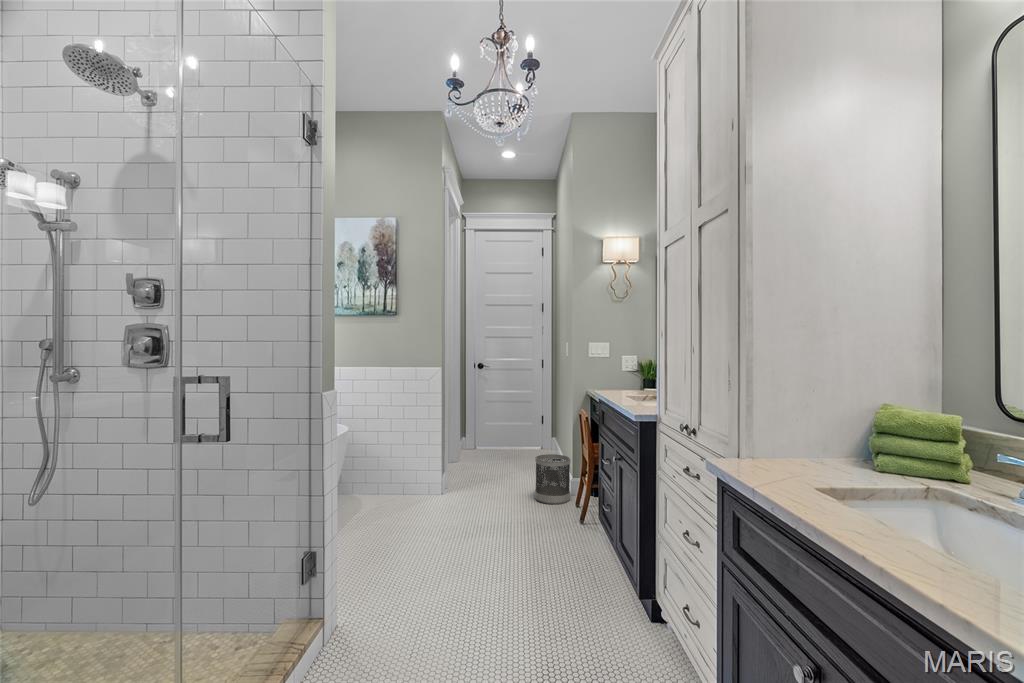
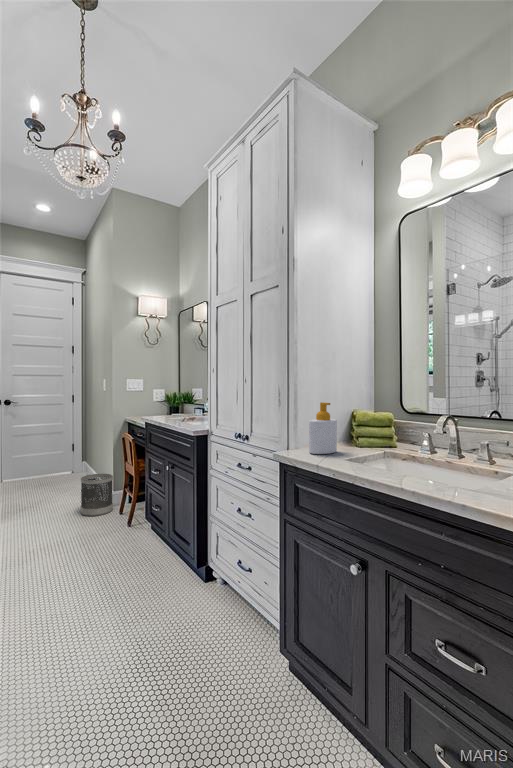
soap bottle: none [767,389,823,474] -> present [309,402,337,454]

